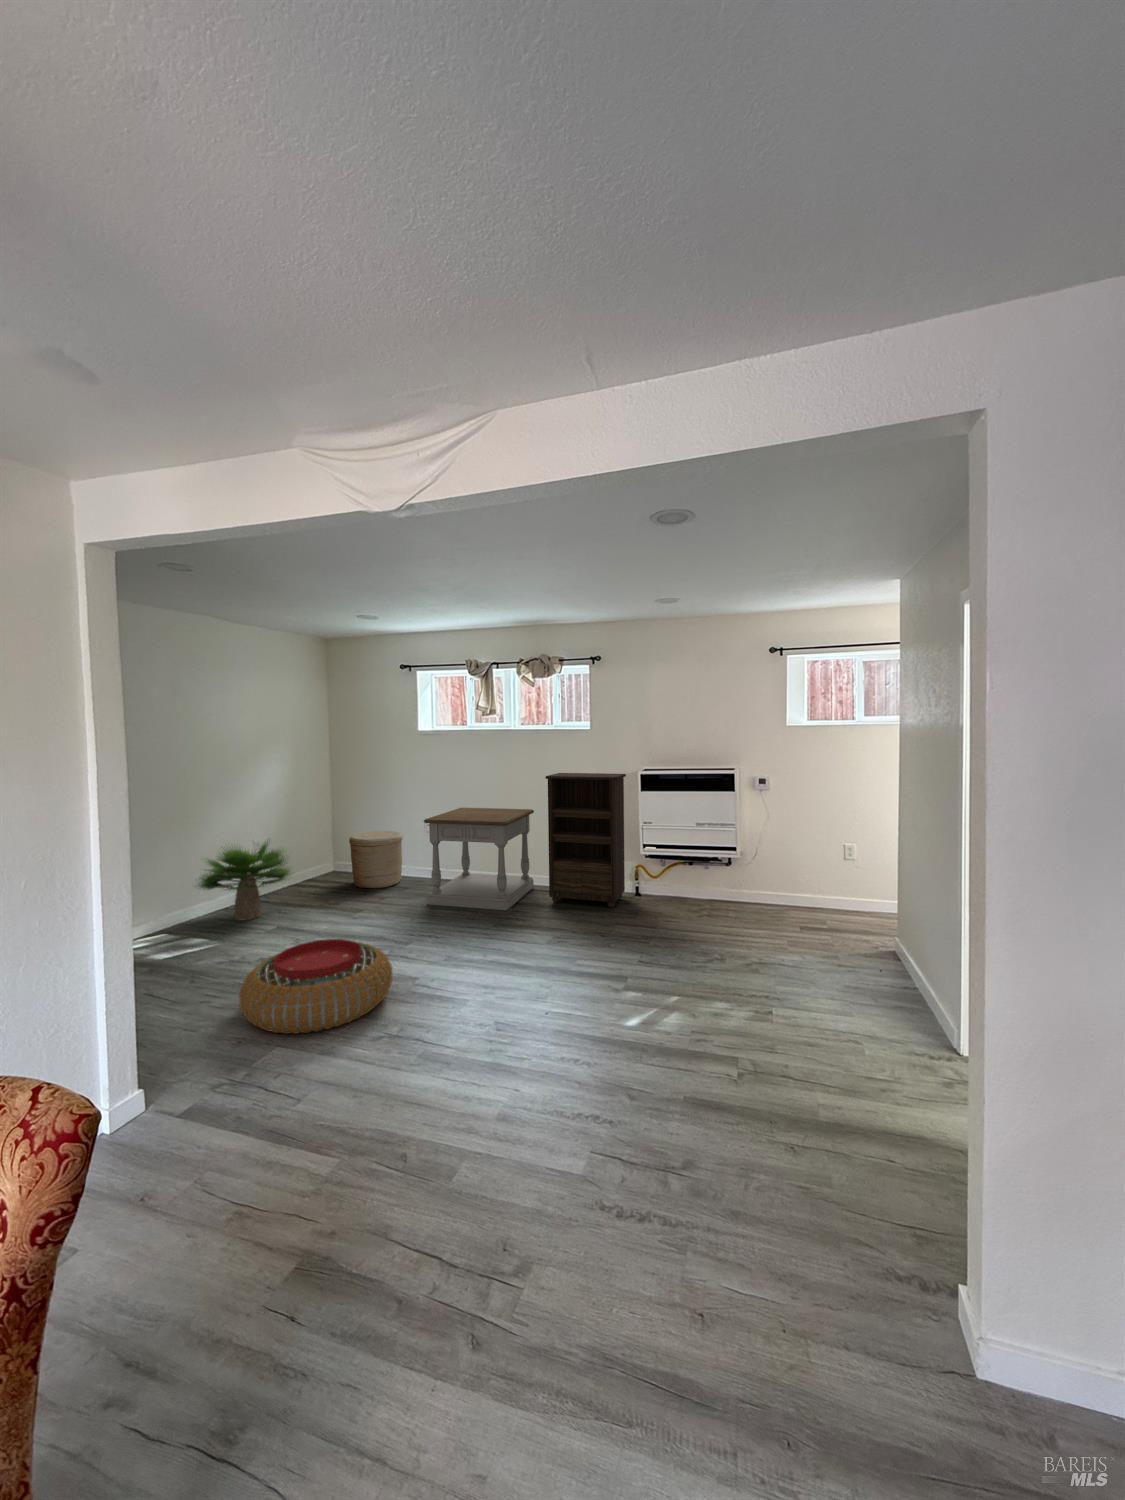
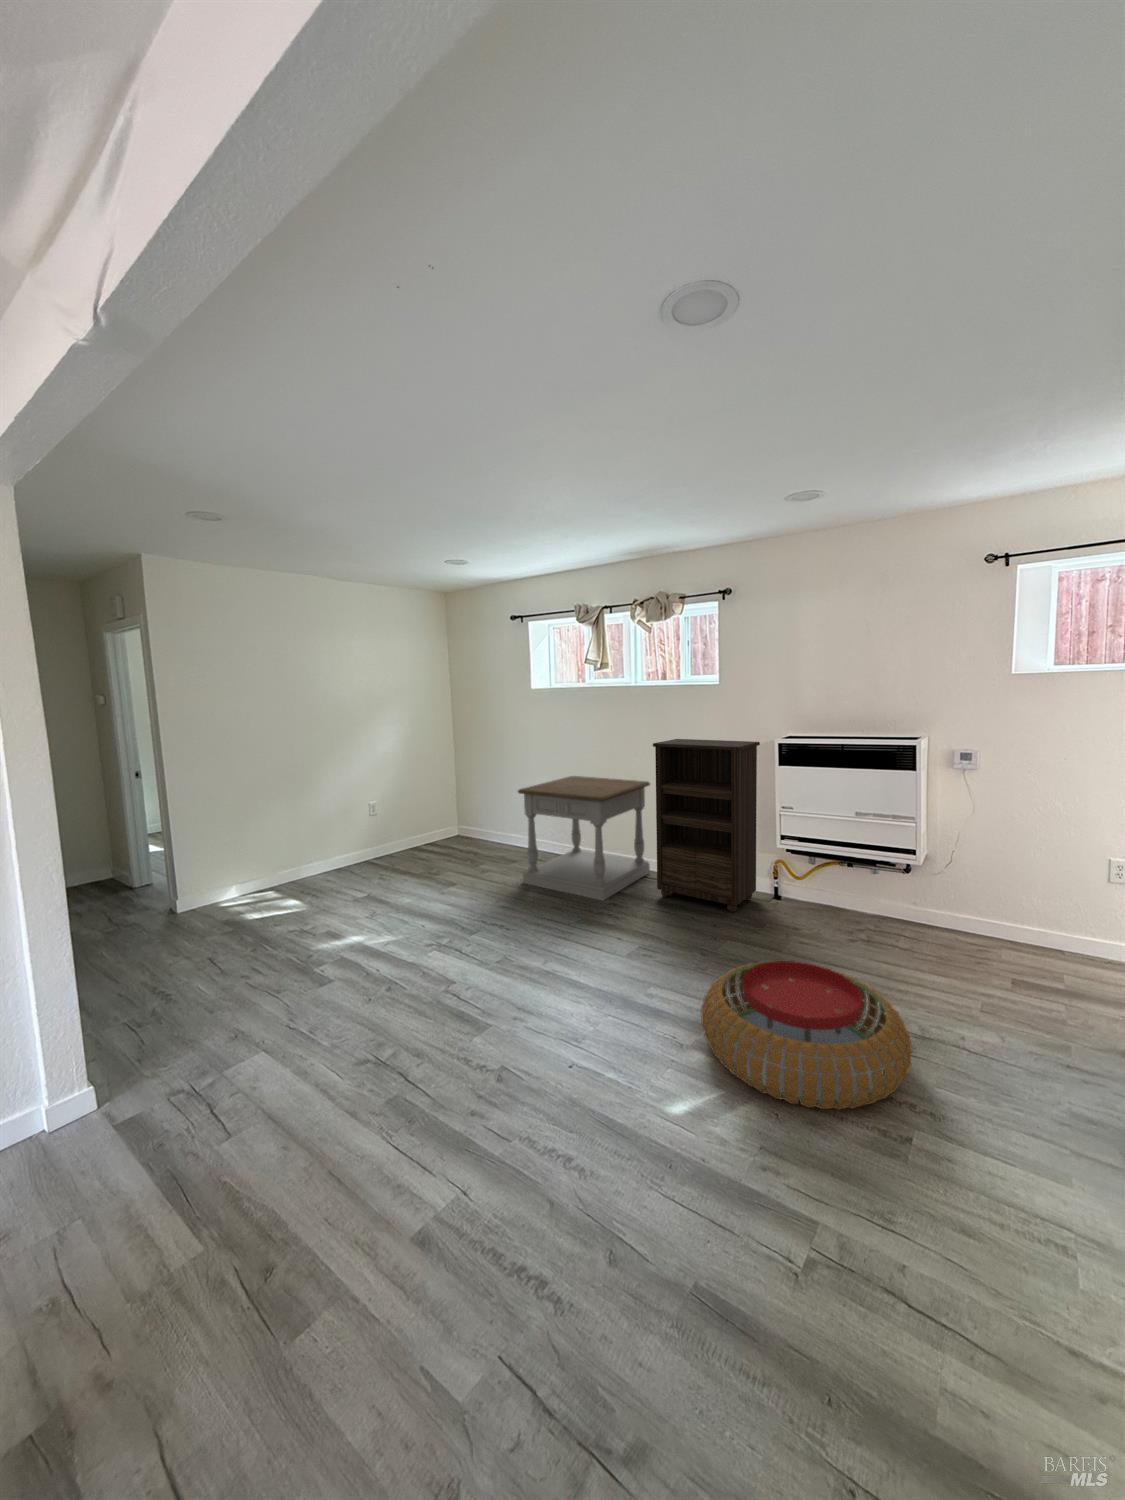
woven basket: present [349,831,402,888] -> none [460,797,515,858]
potted plant: present [196,841,293,921] -> none [297,800,397,883]
pouf: present [239,939,392,1034] -> present [701,961,912,1110]

